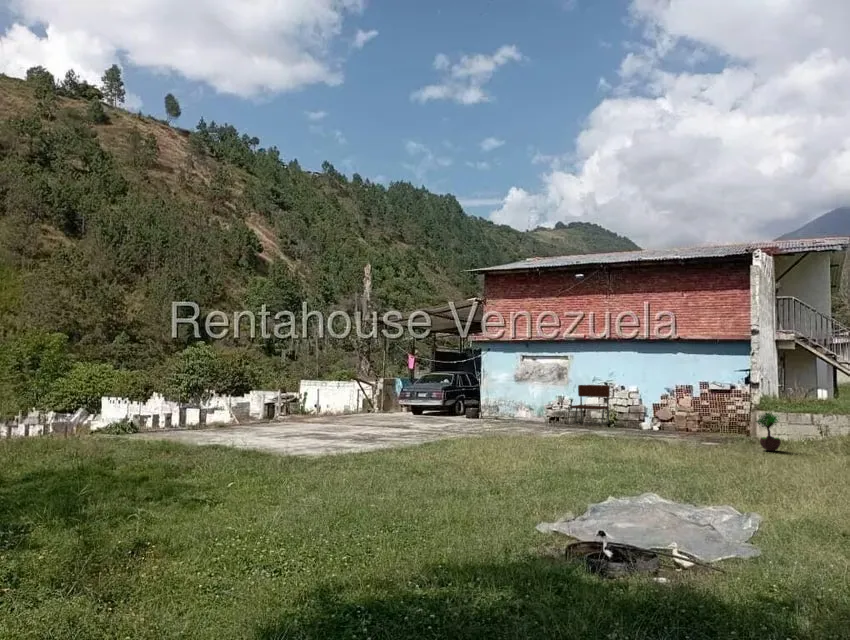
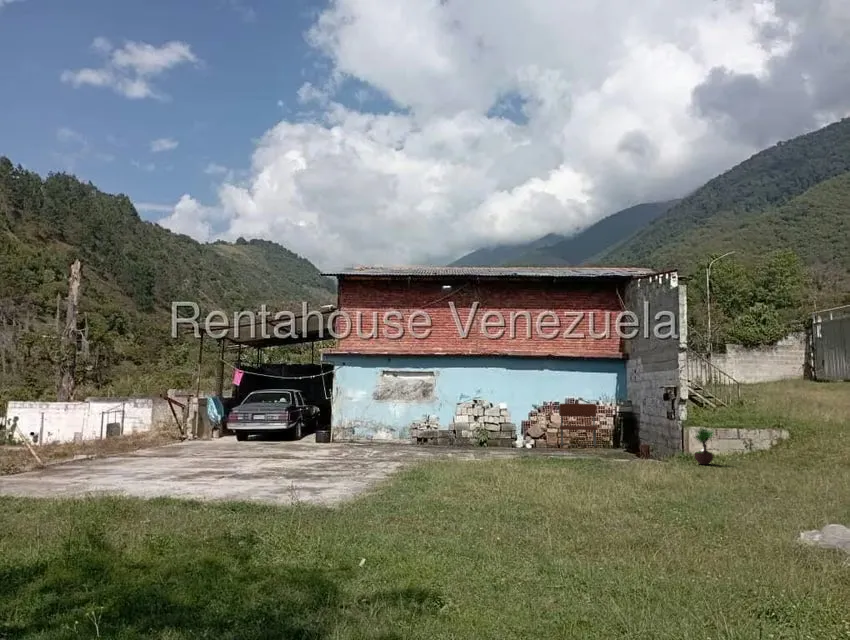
bench: present [571,385,610,424] -> present [559,404,598,446]

